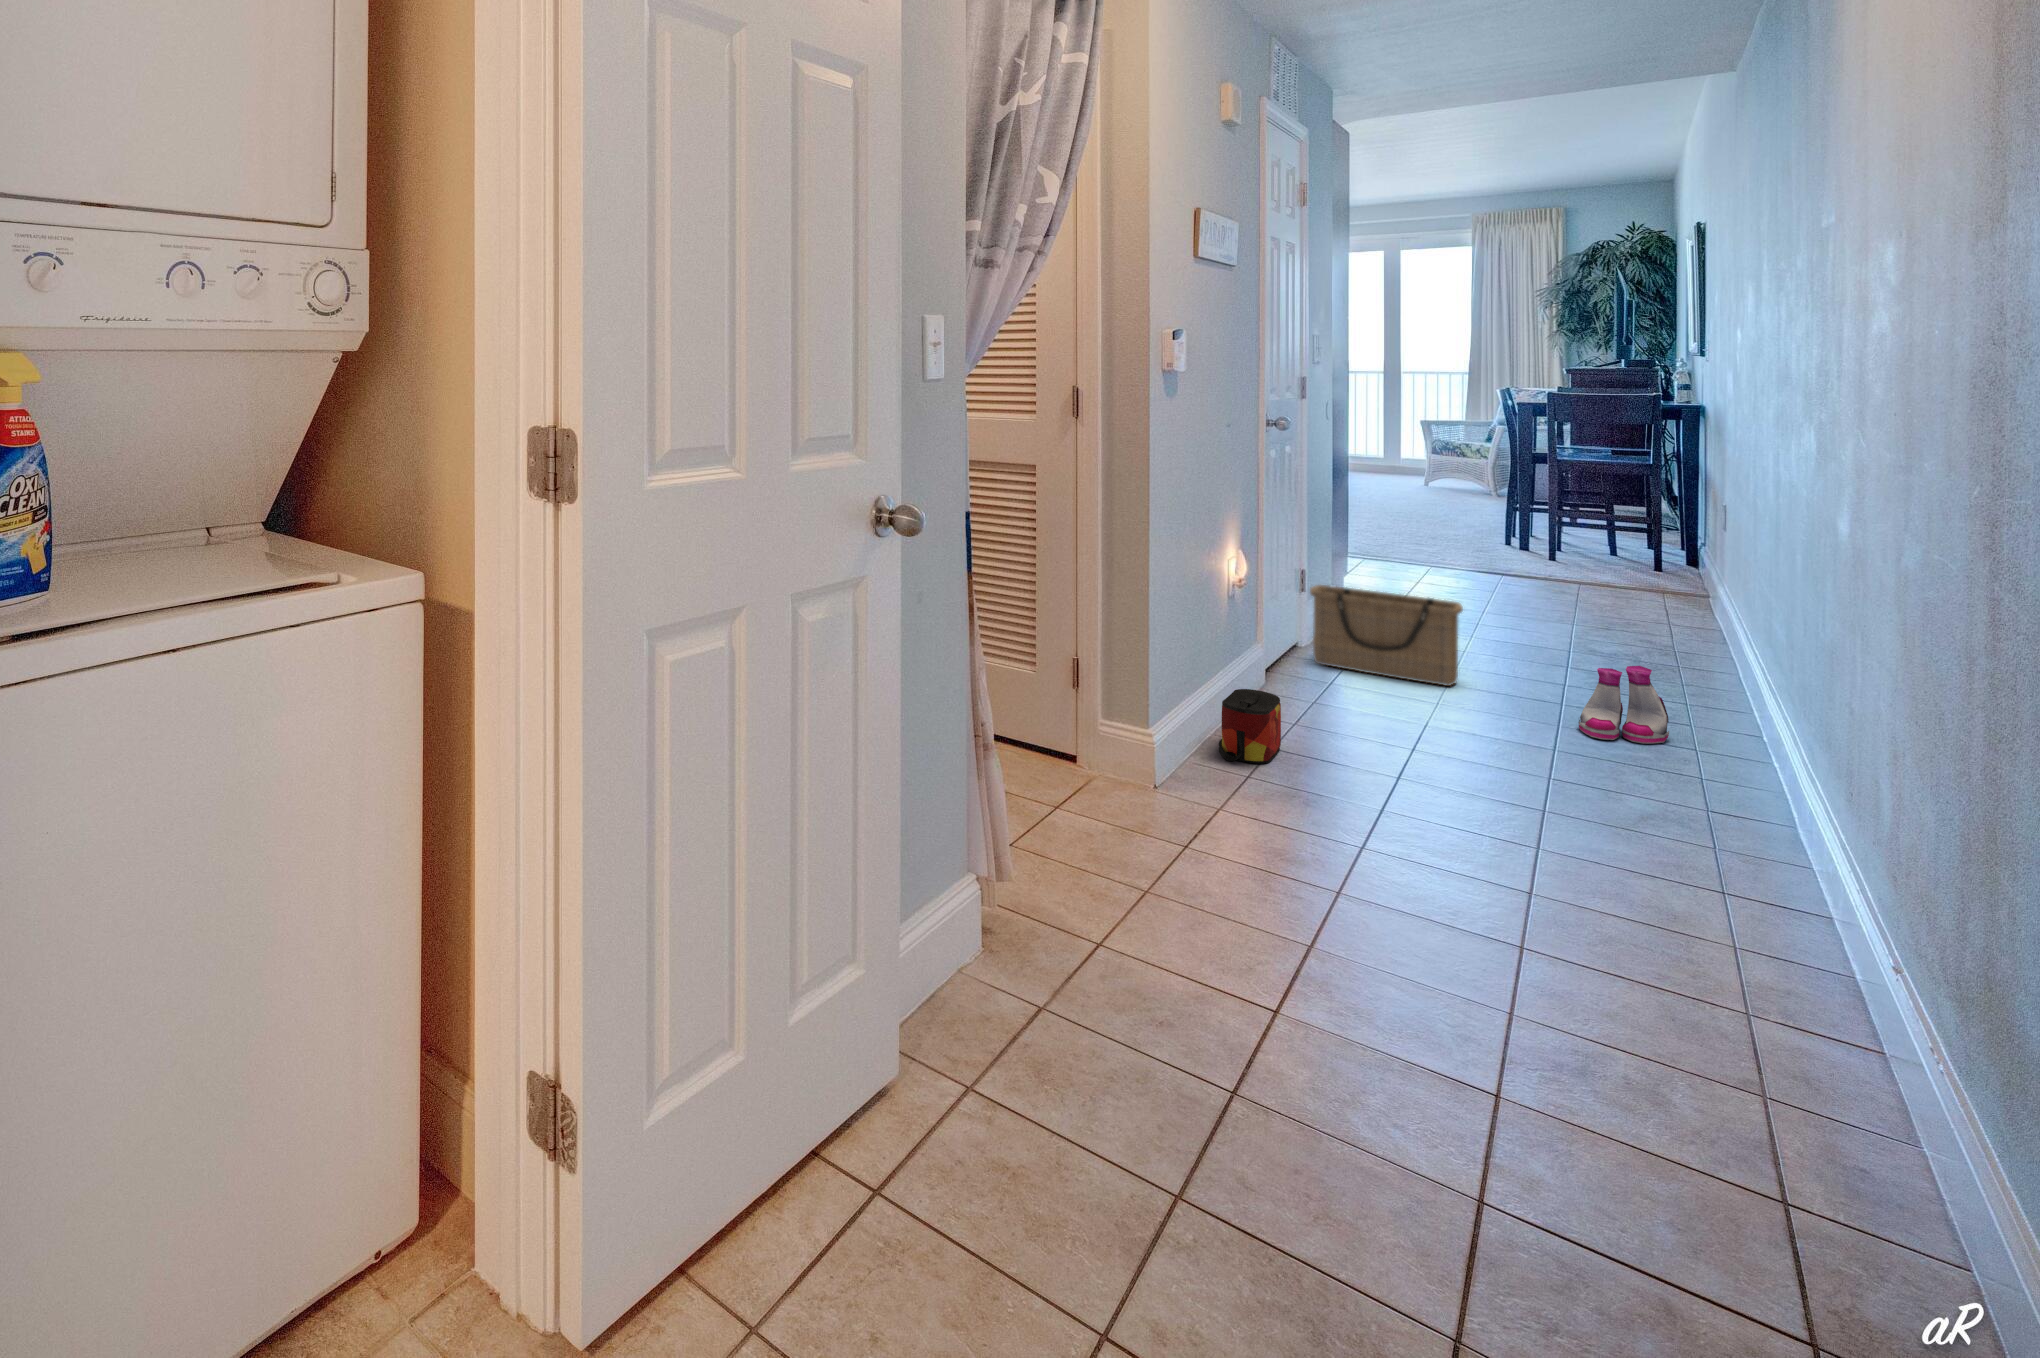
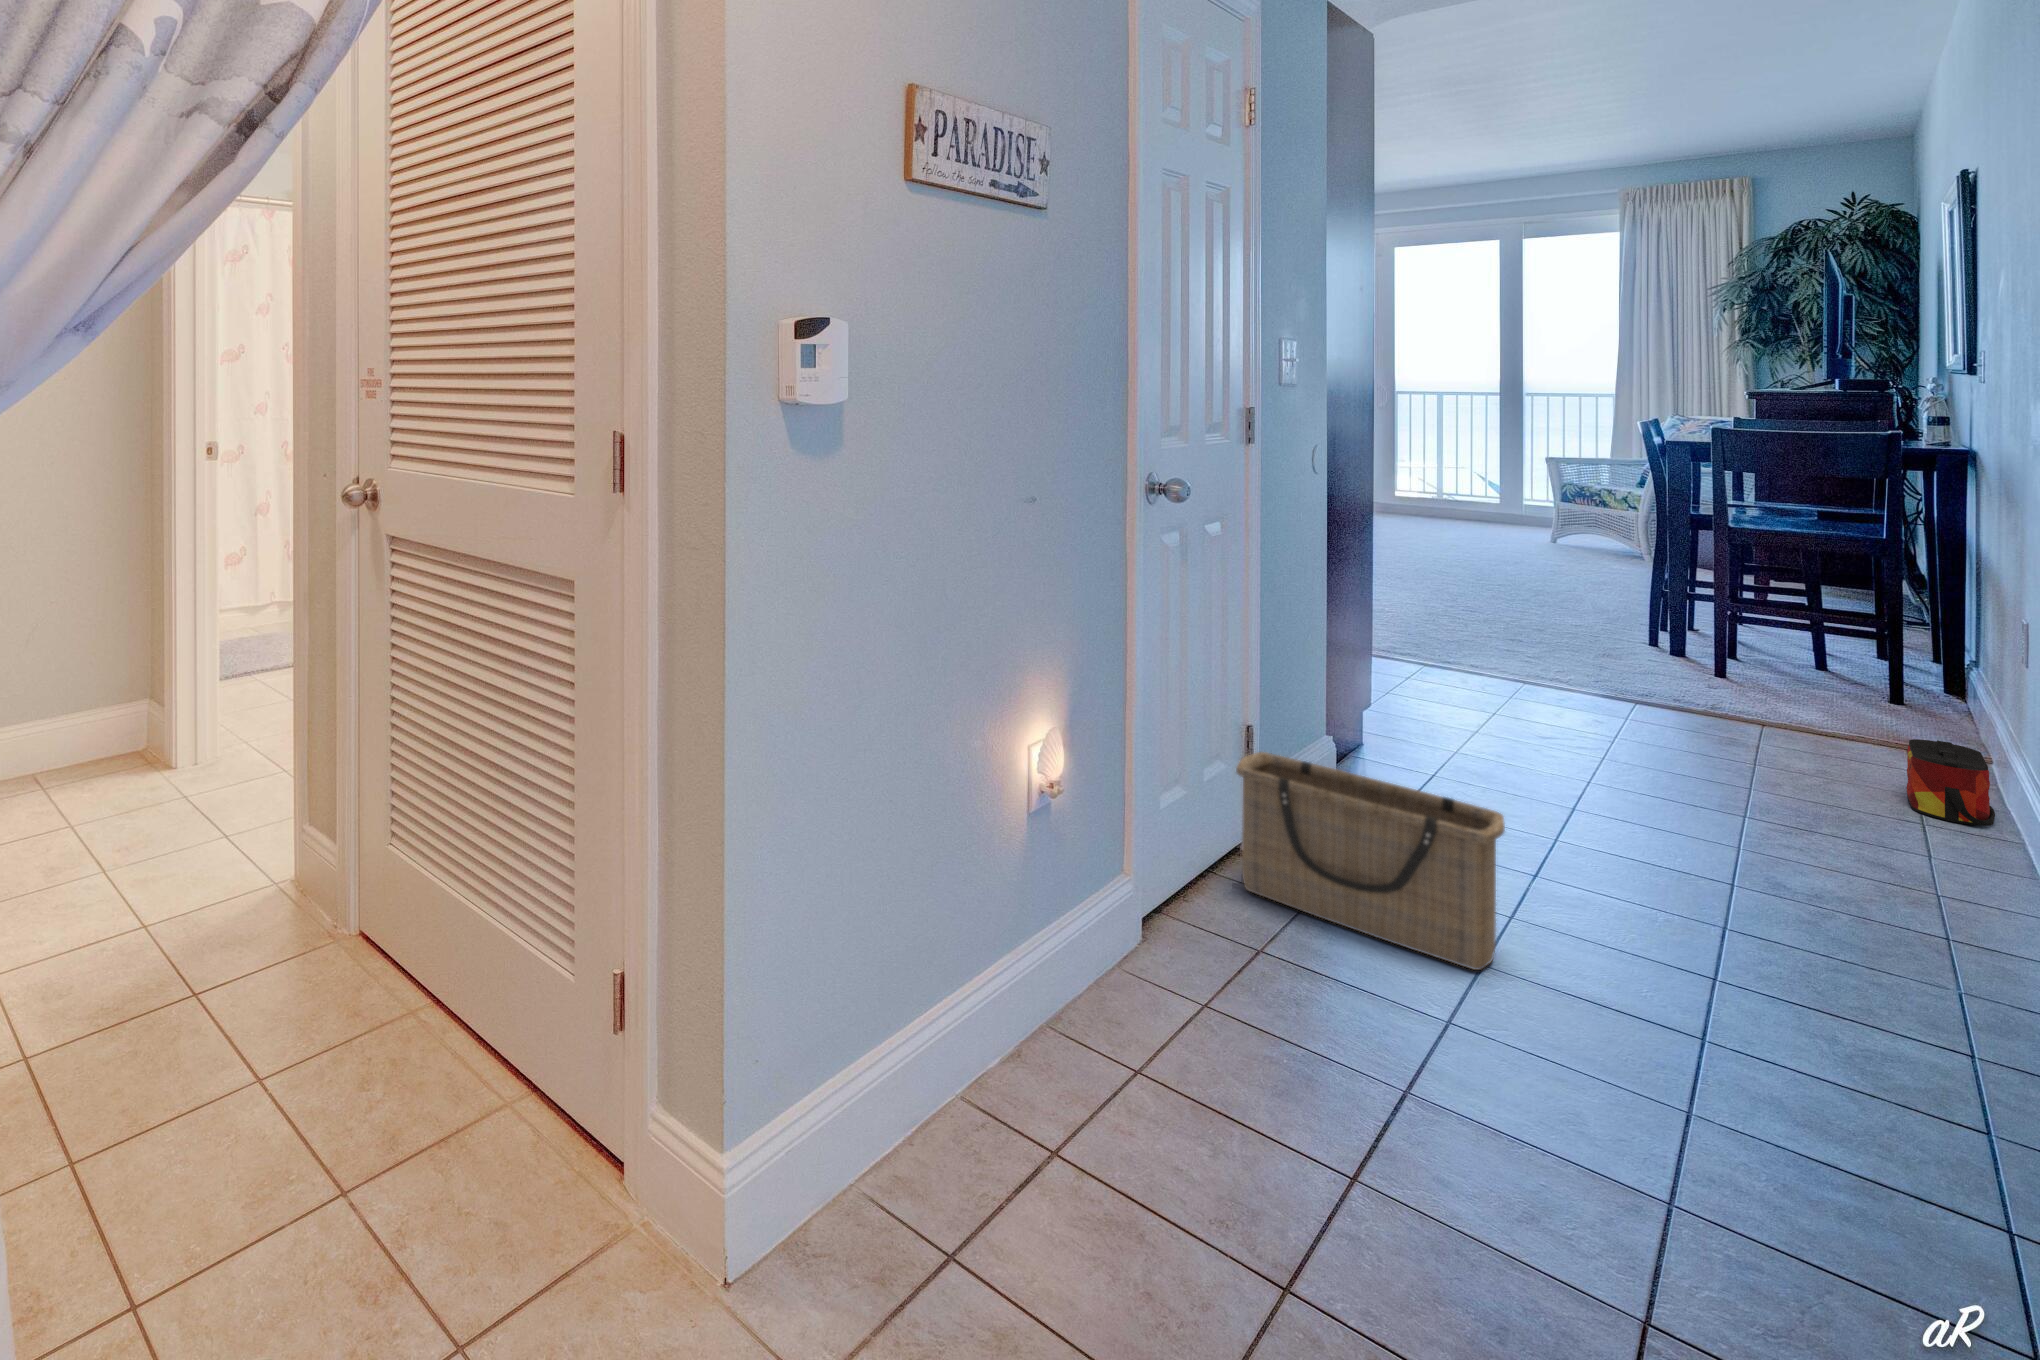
boots: present [1579,666,1669,744] -> none [1726,1010,1940,1205]
bag: present [1219,689,1281,764] -> present [1907,739,1995,826]

